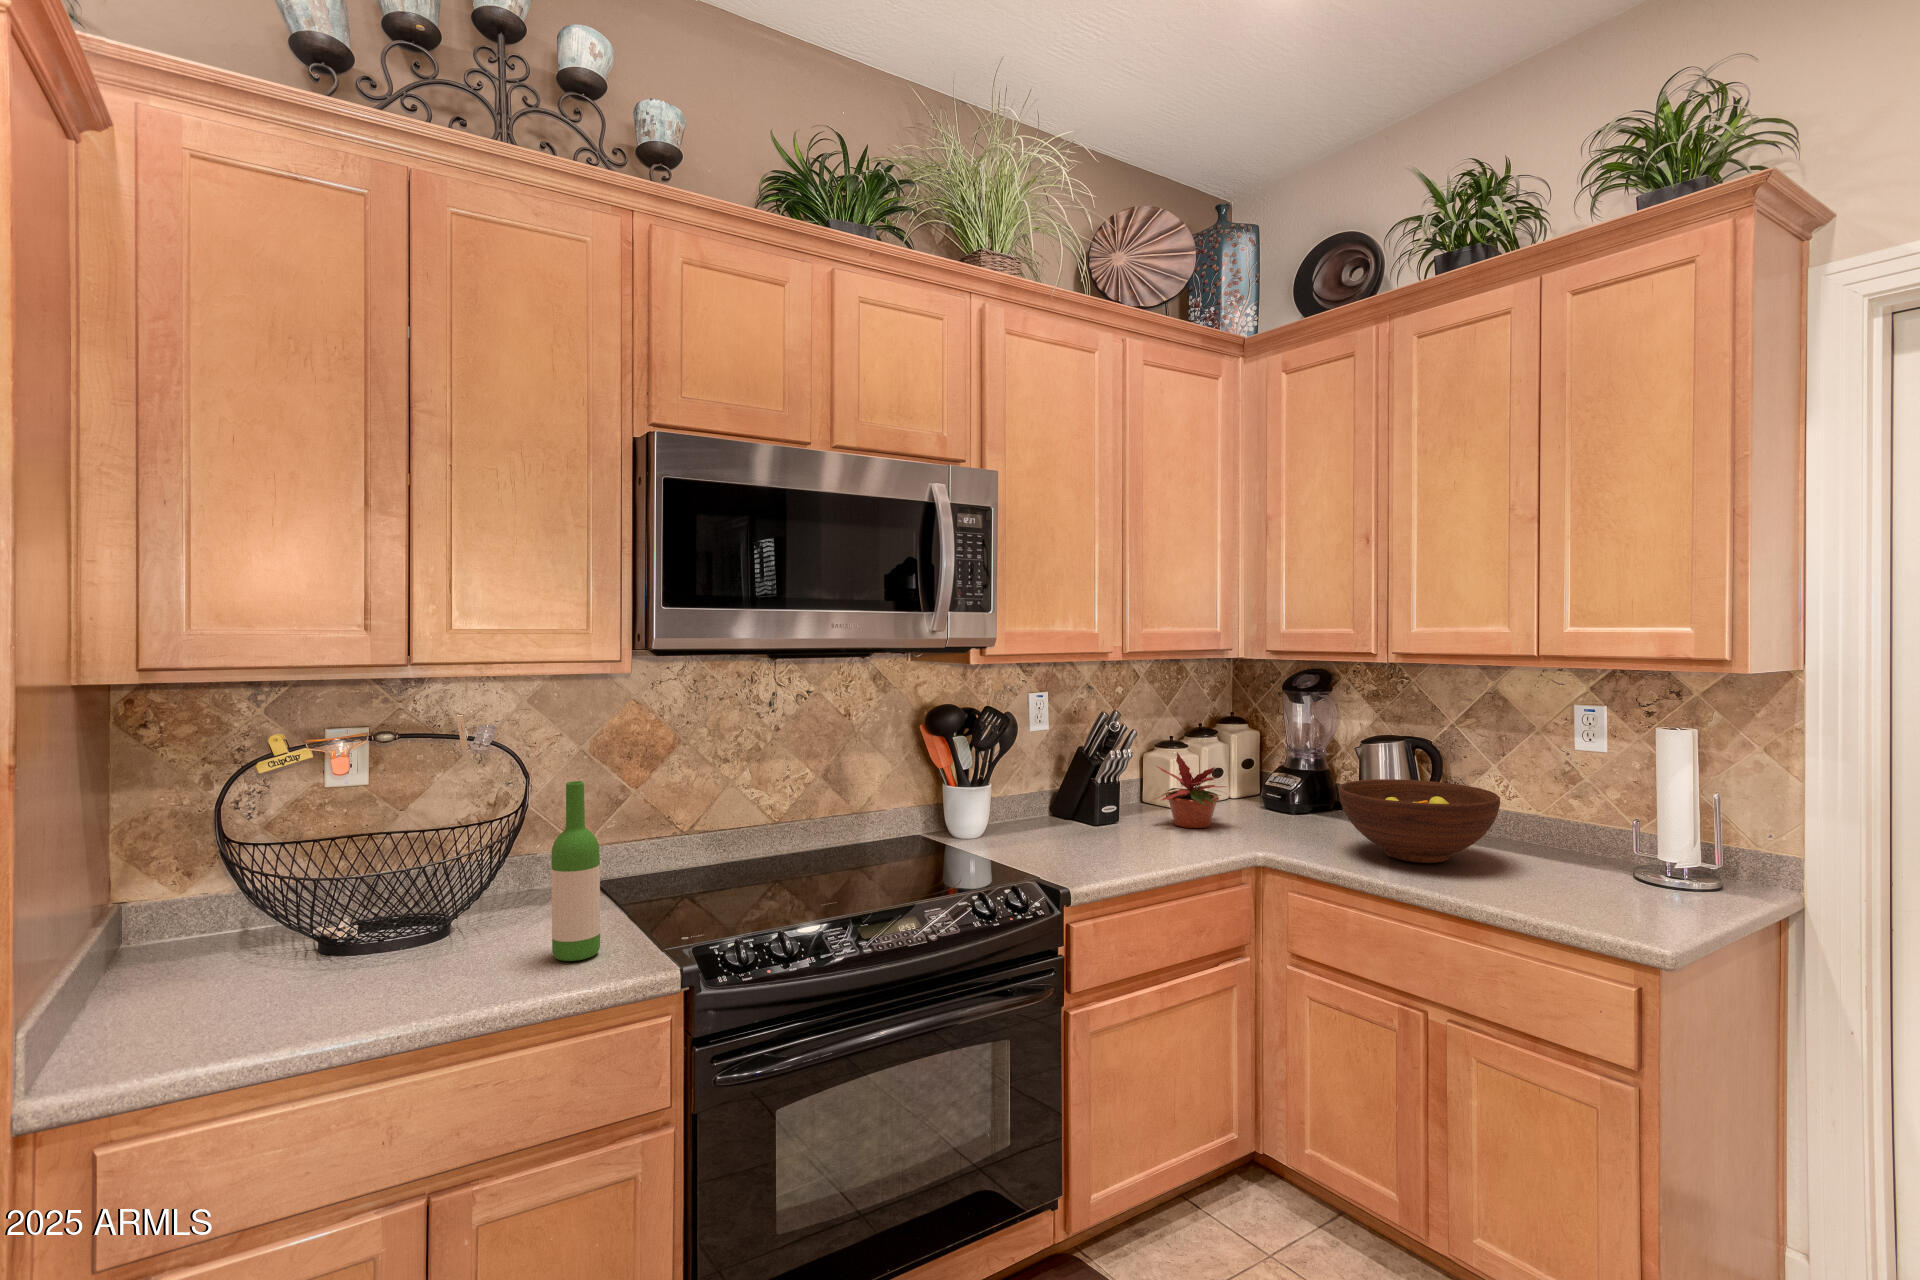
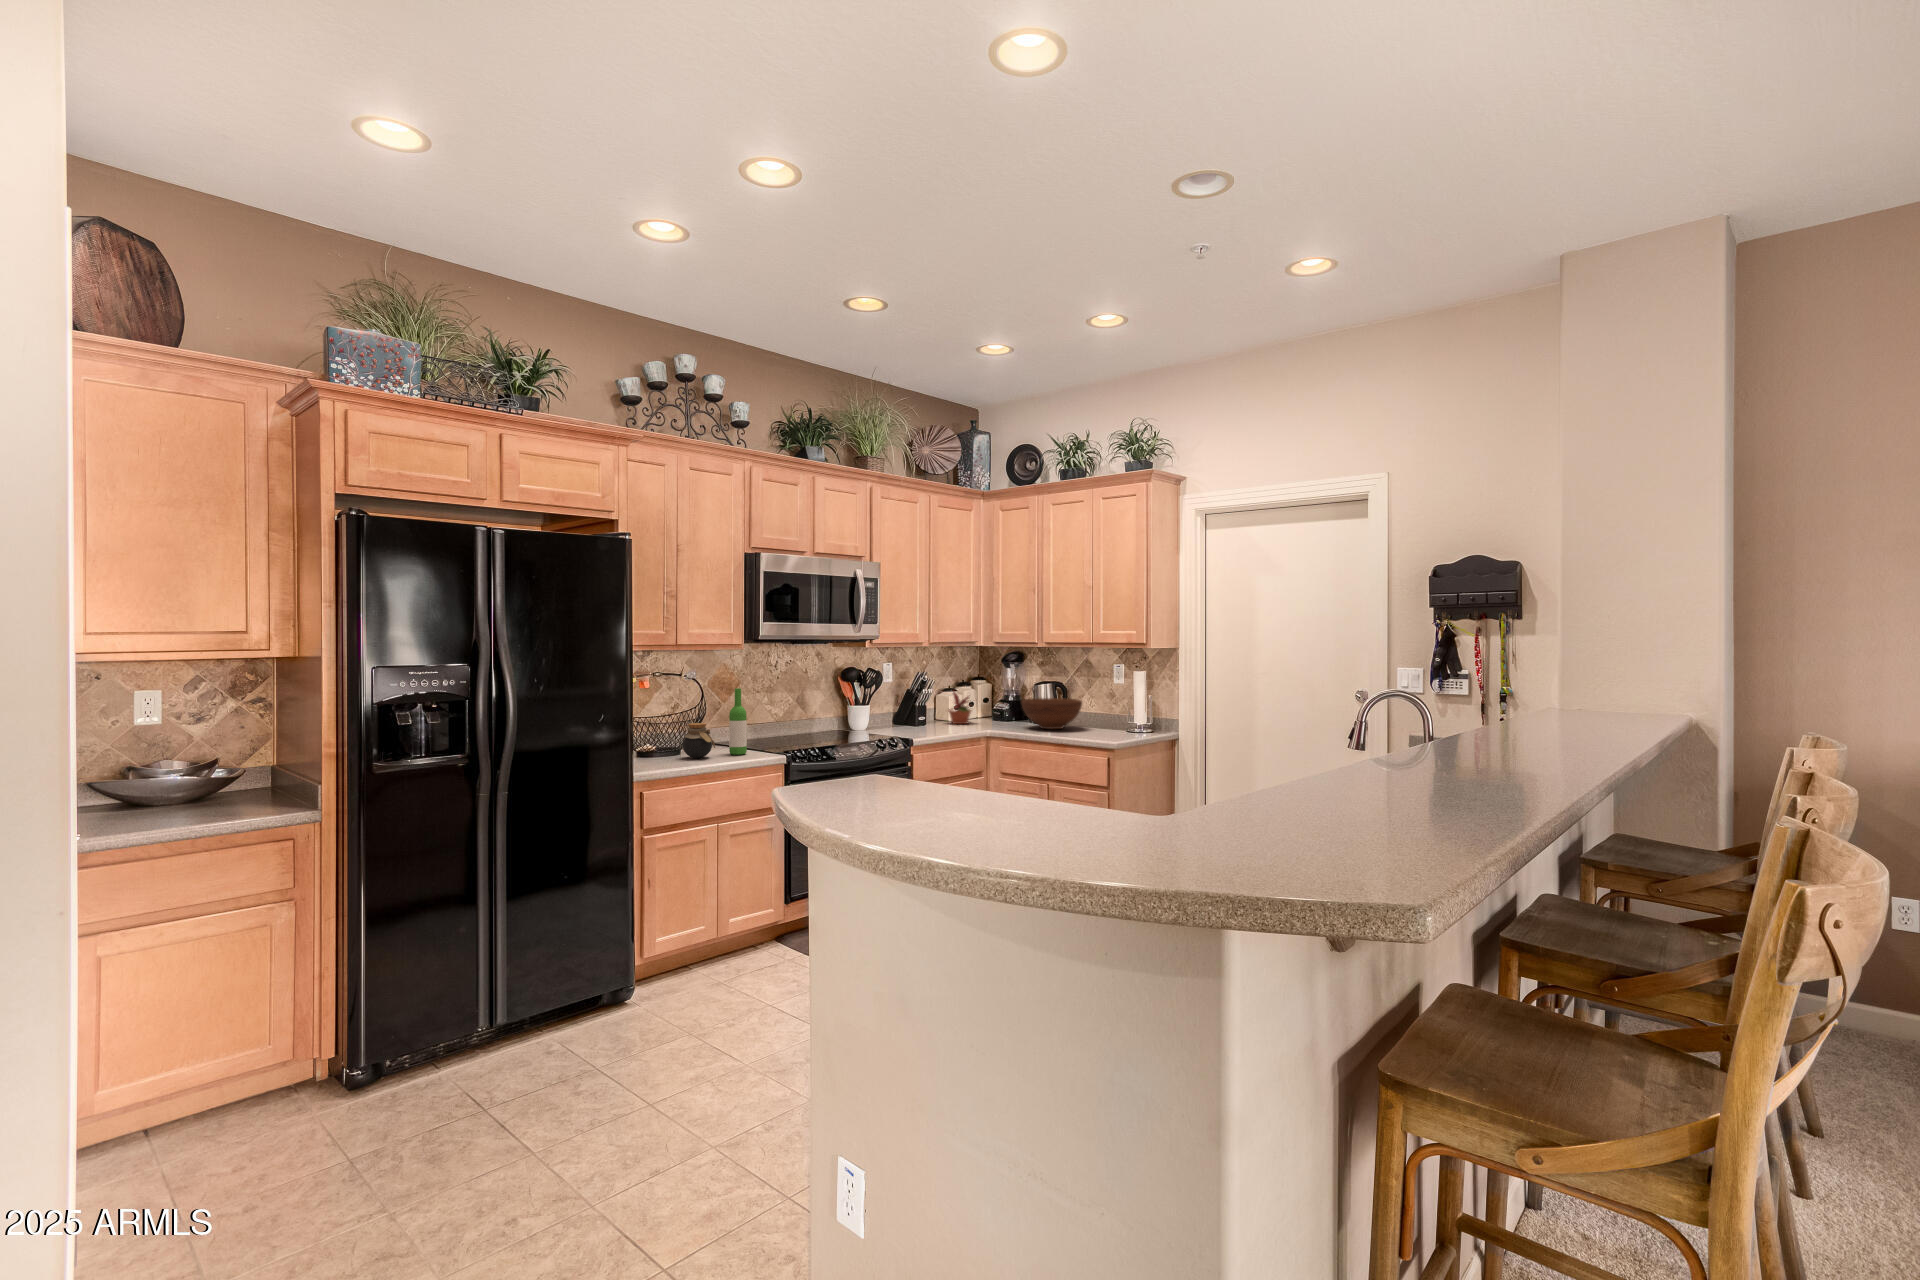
jar: none [405,875,492,976] -> present [683,723,715,758]

